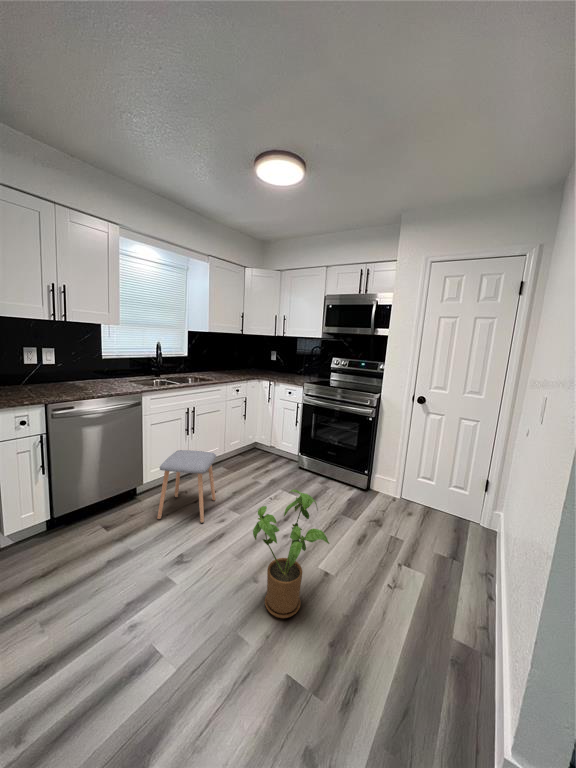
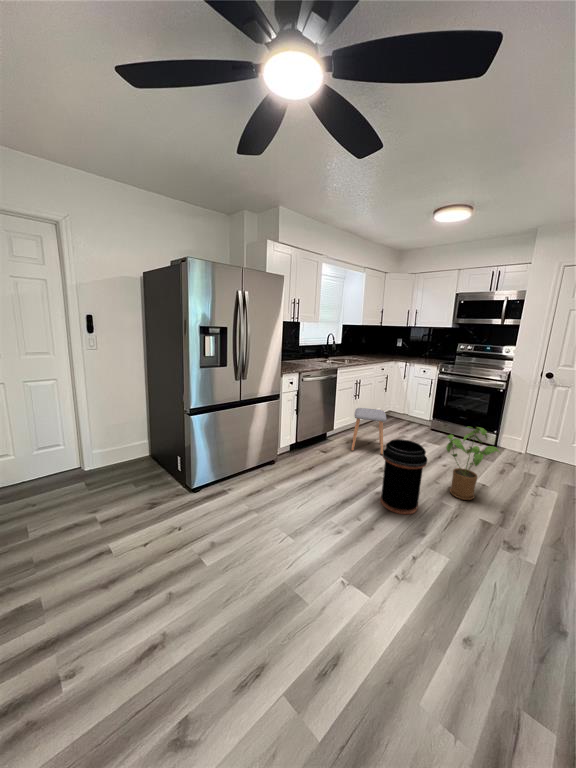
trash can: none [109,530,195,690] -> present [381,439,427,514]

